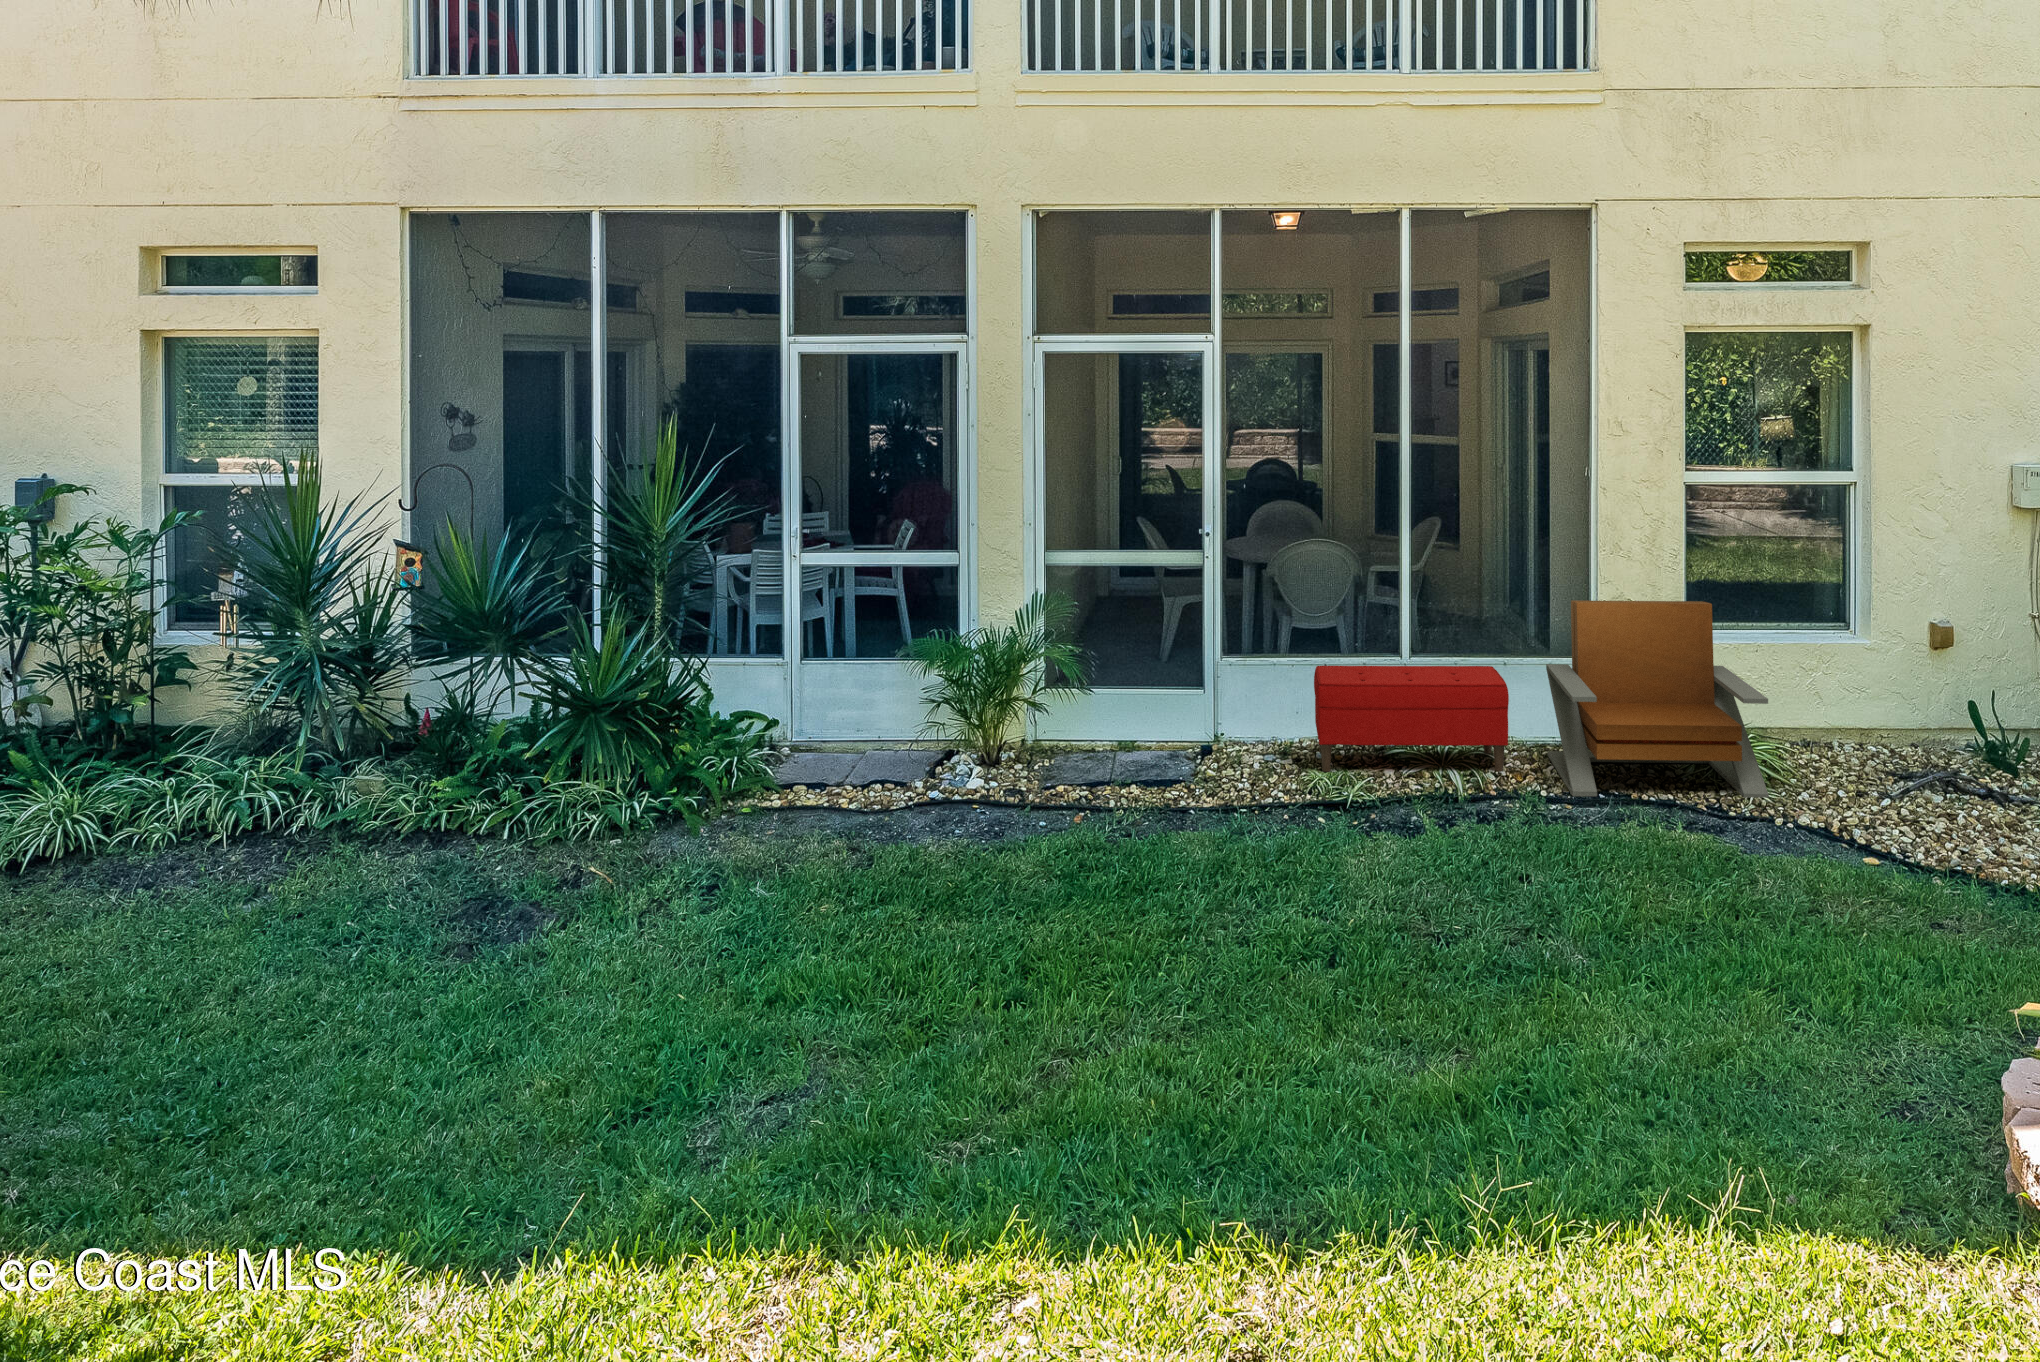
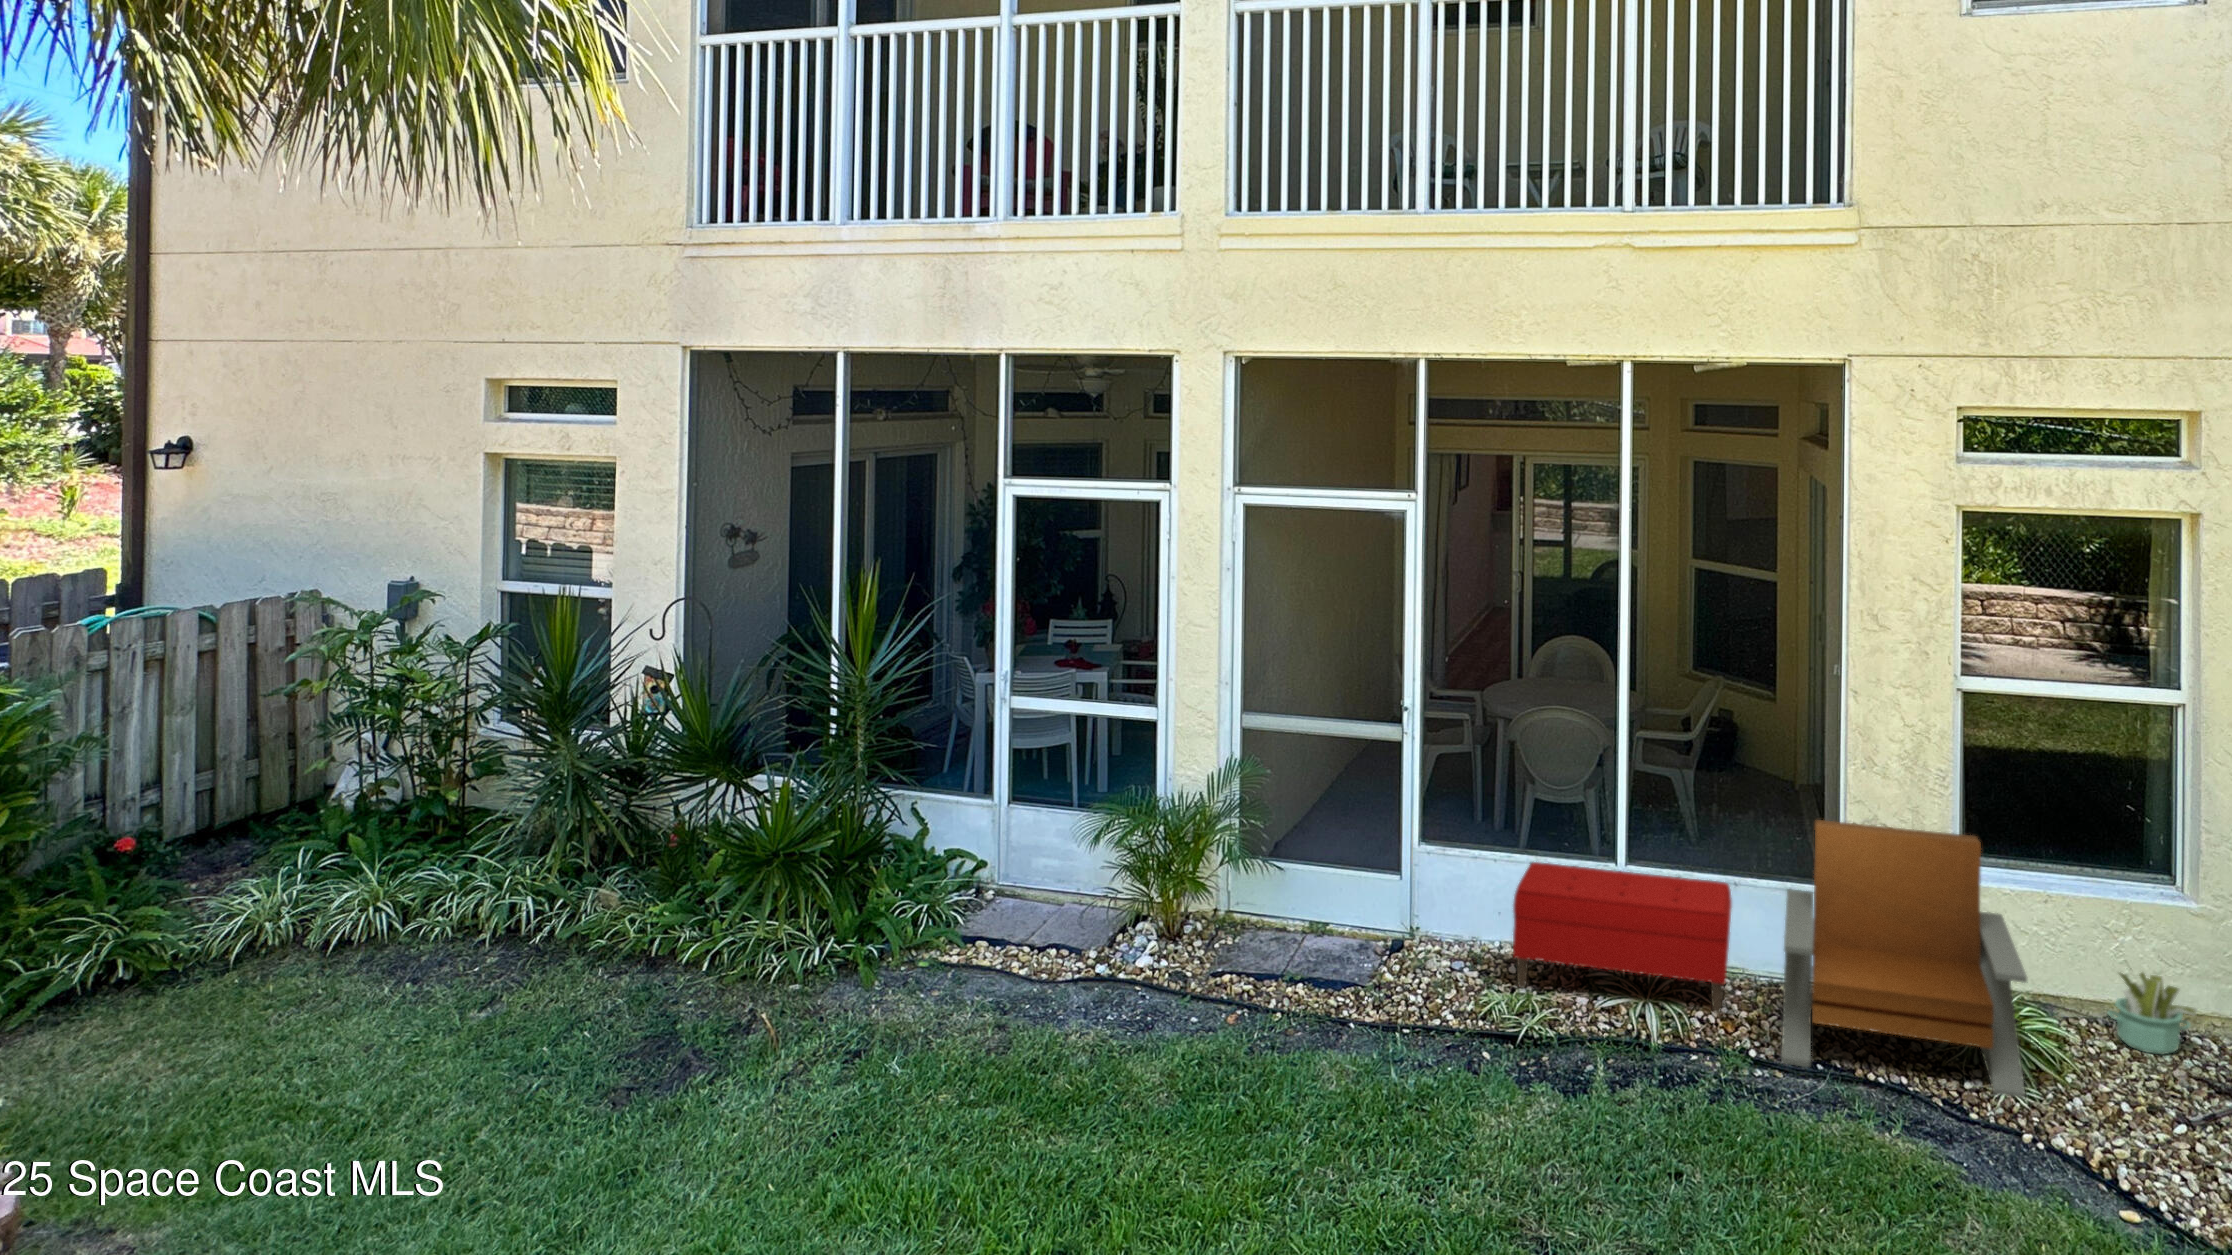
decorative plant: none [1807,701,1876,763] -> present [2108,972,2197,1054]

